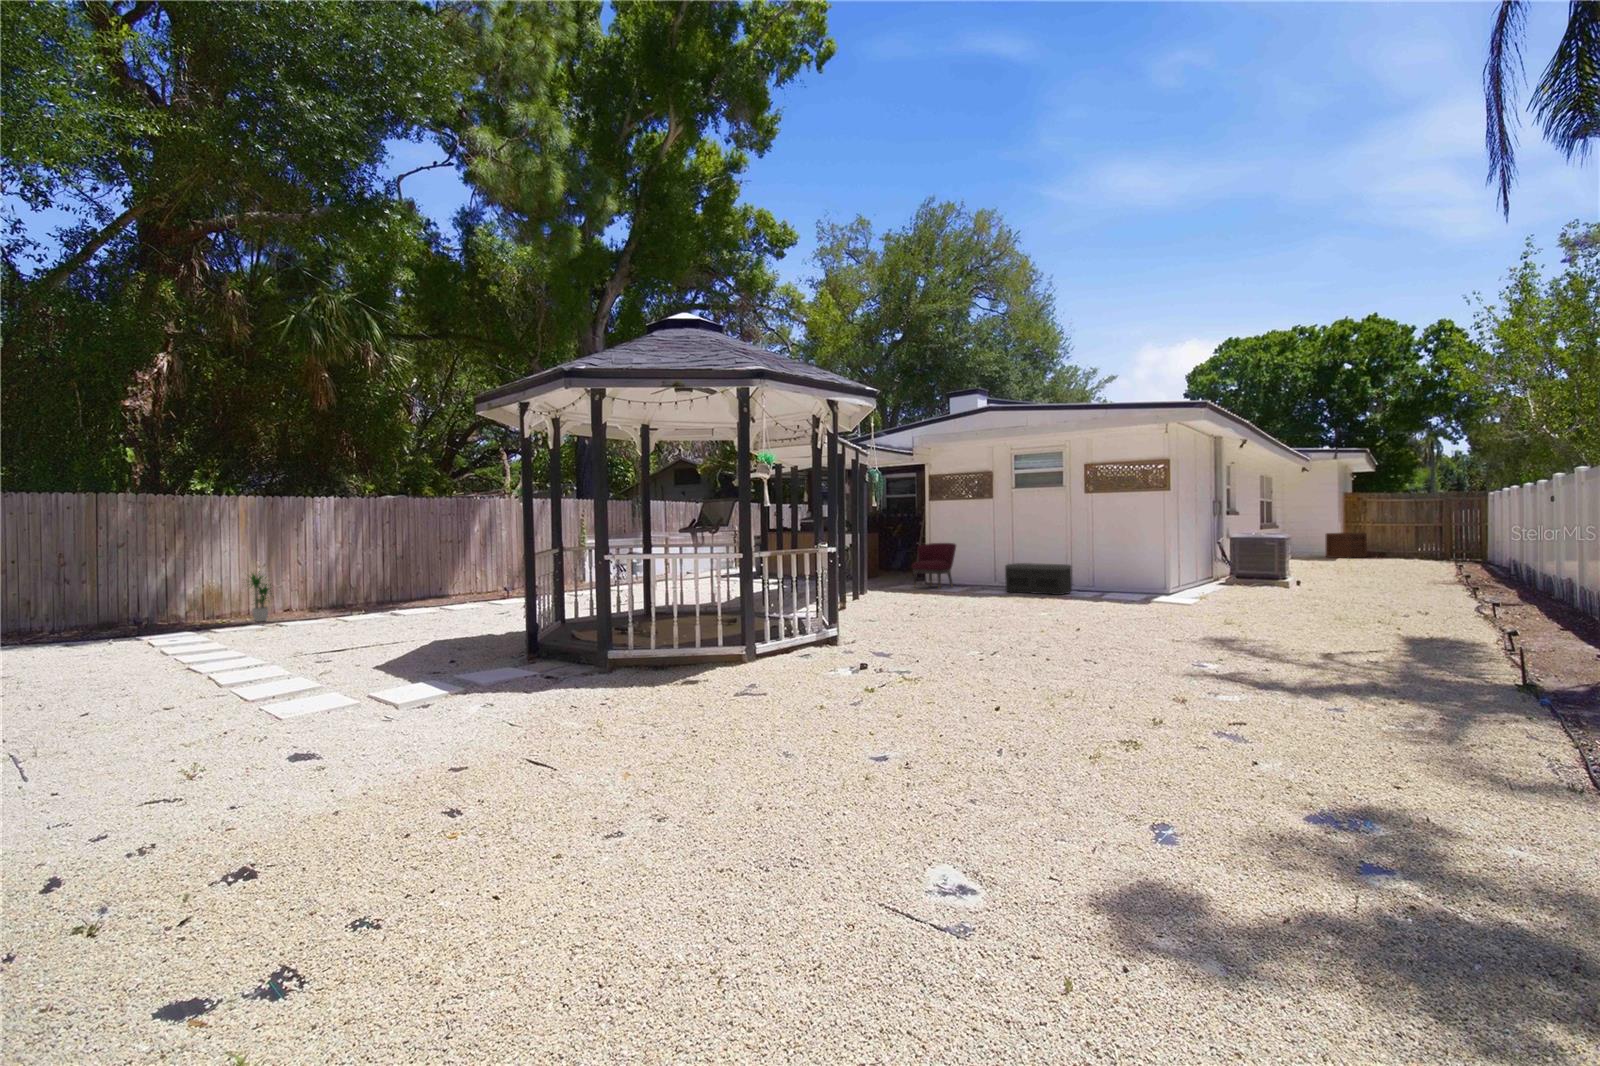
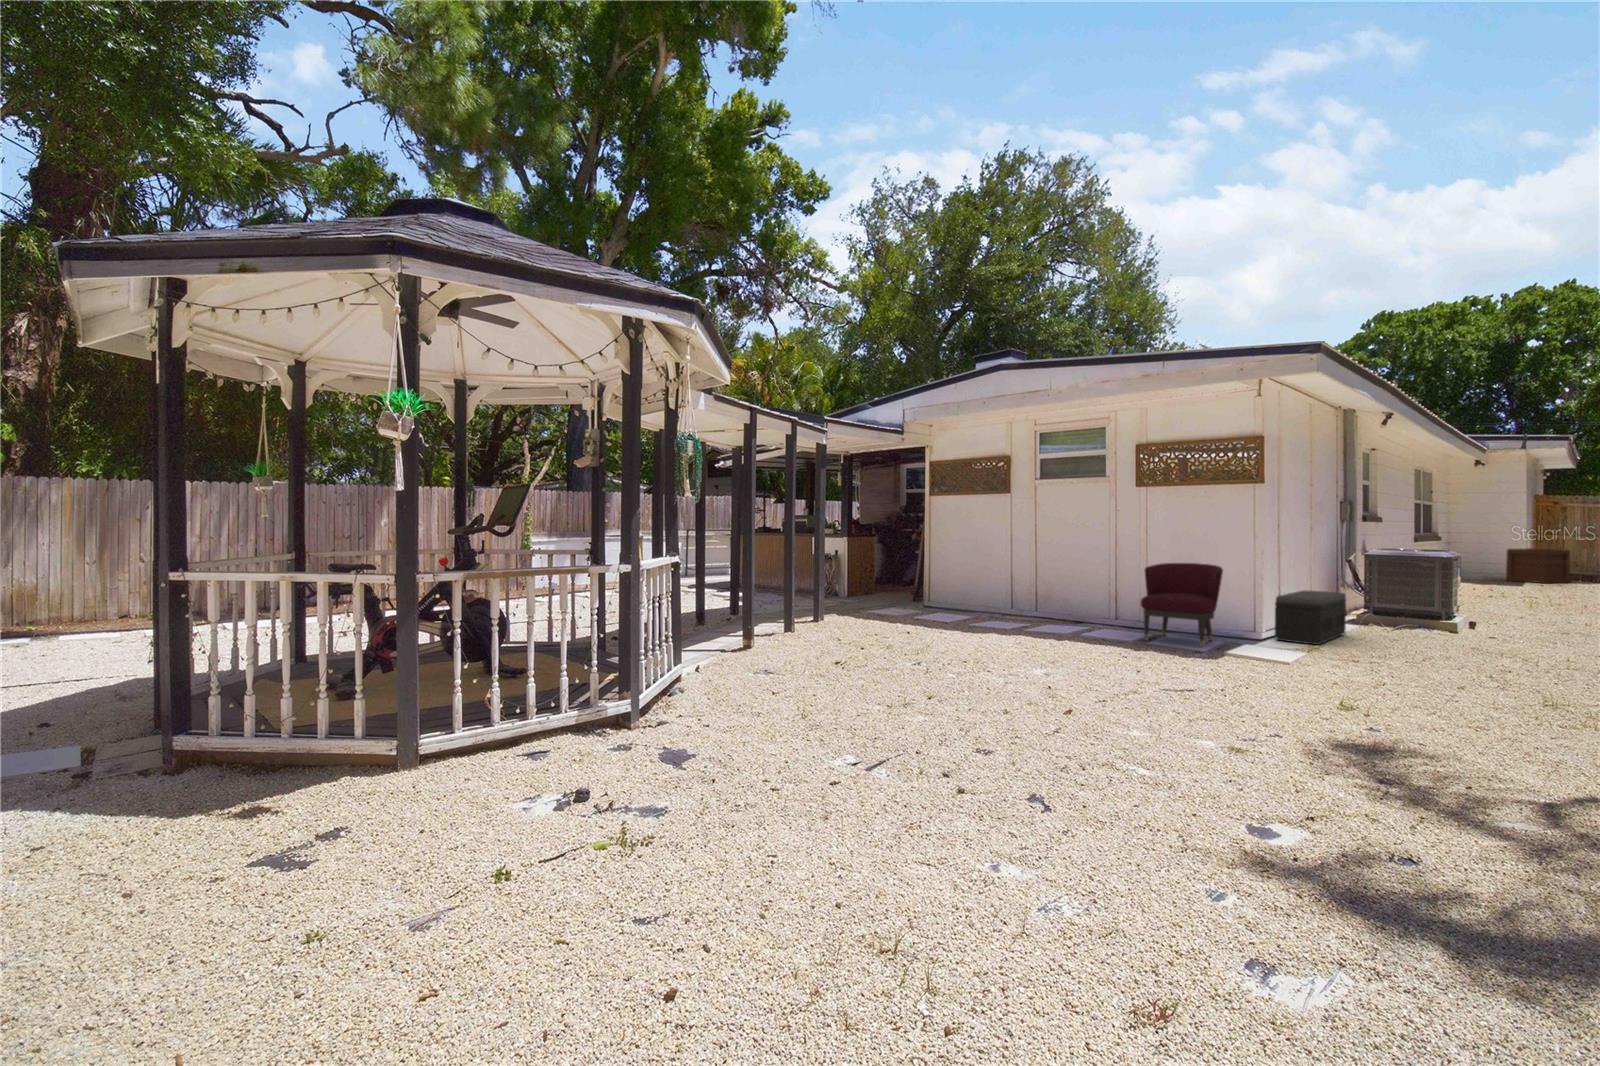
chair: present [912,543,956,588] -> present [1141,563,1223,647]
storage bench: present [1005,563,1072,595] -> present [1274,591,1346,645]
potted plant: present [249,571,272,622] -> none [30,563,90,627]

